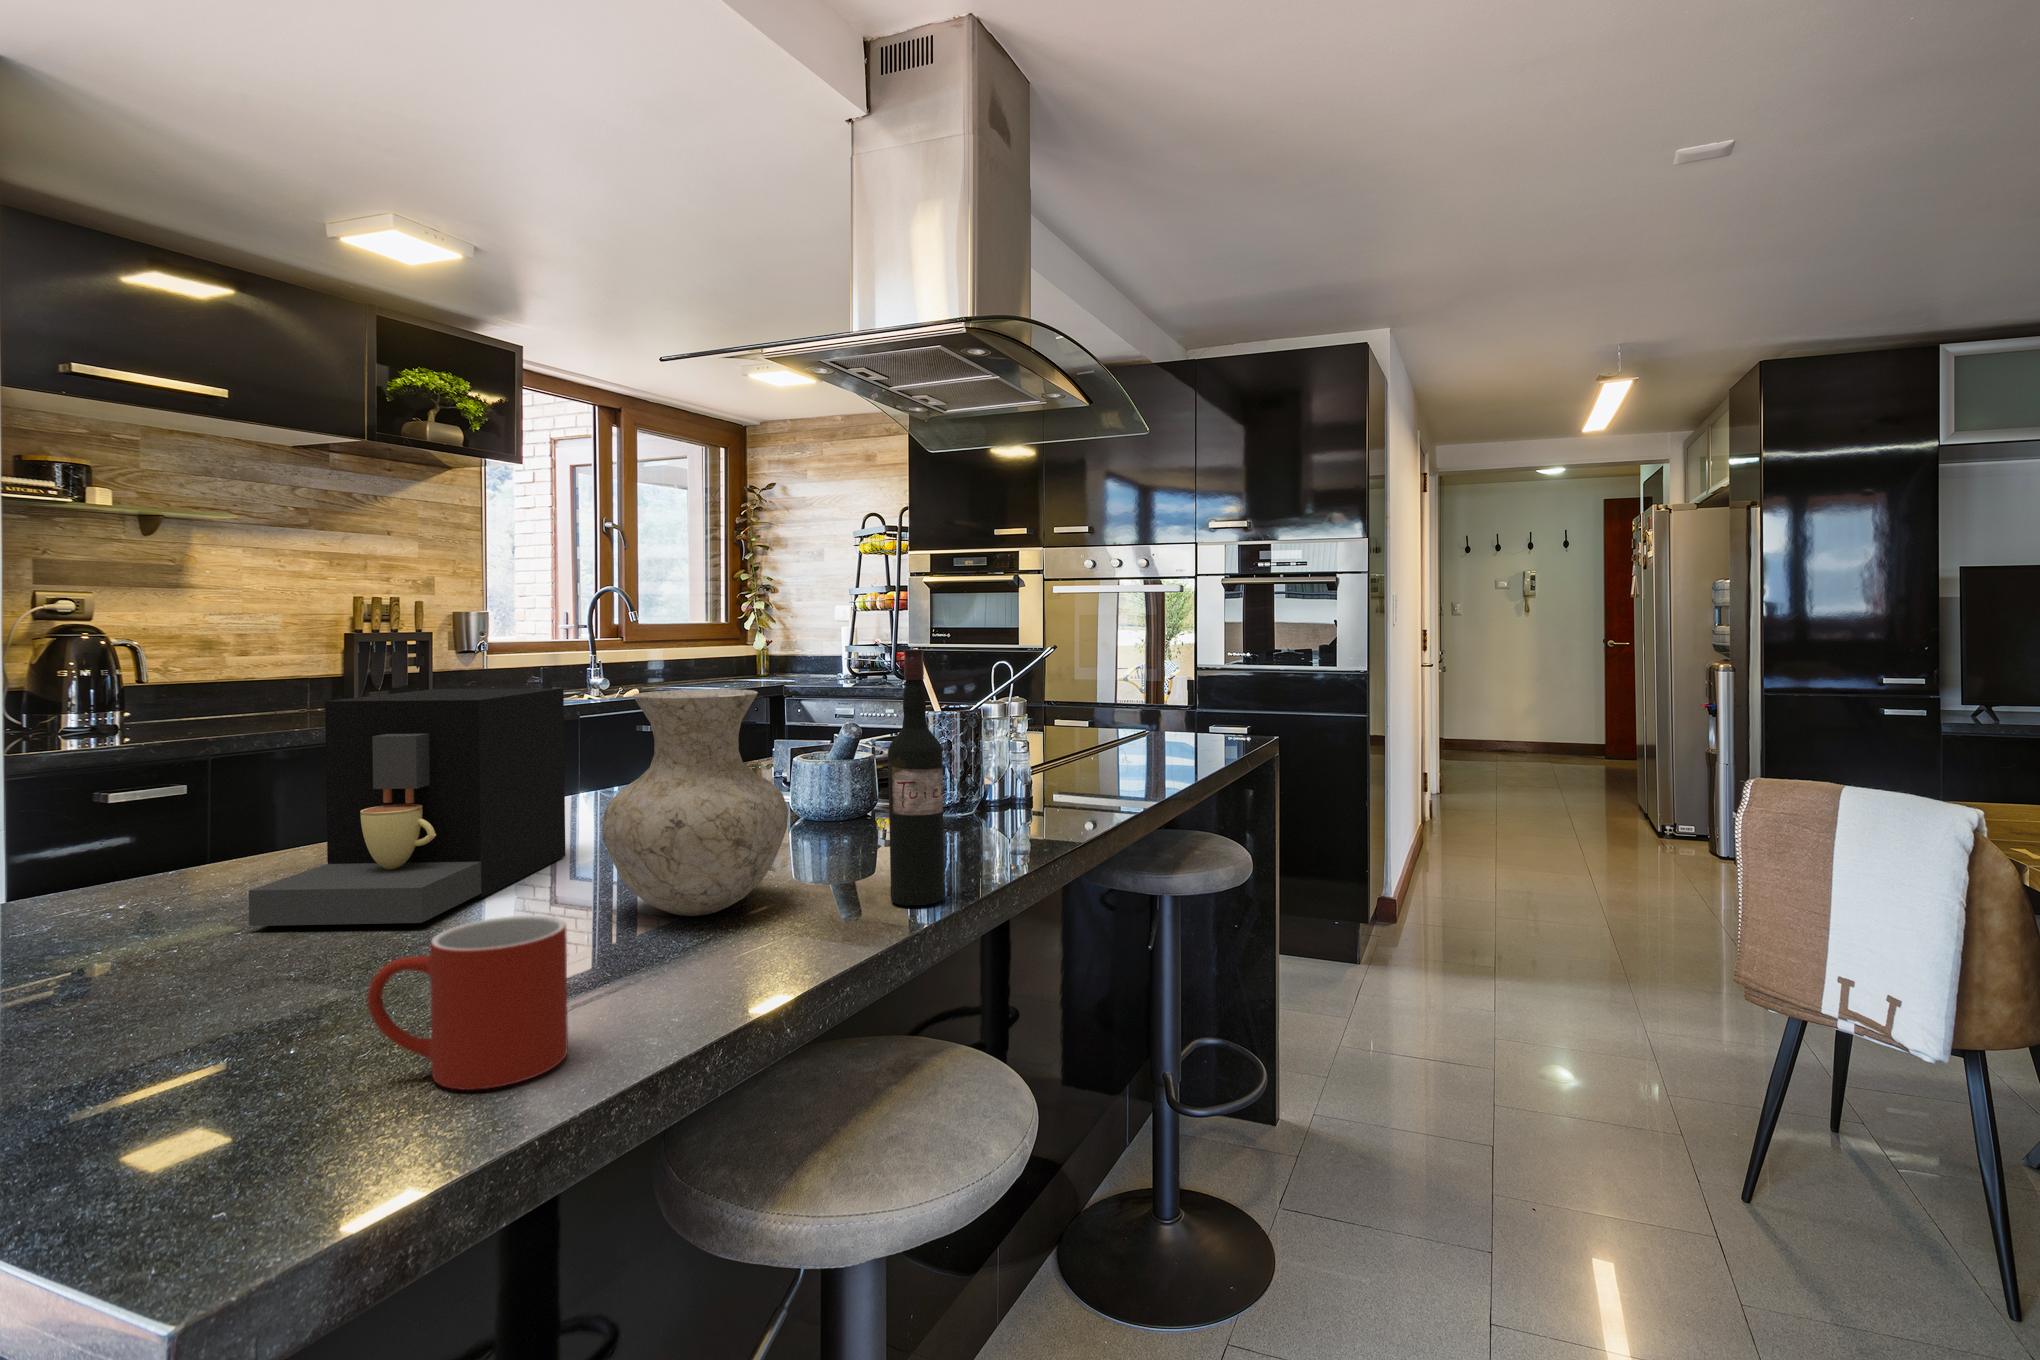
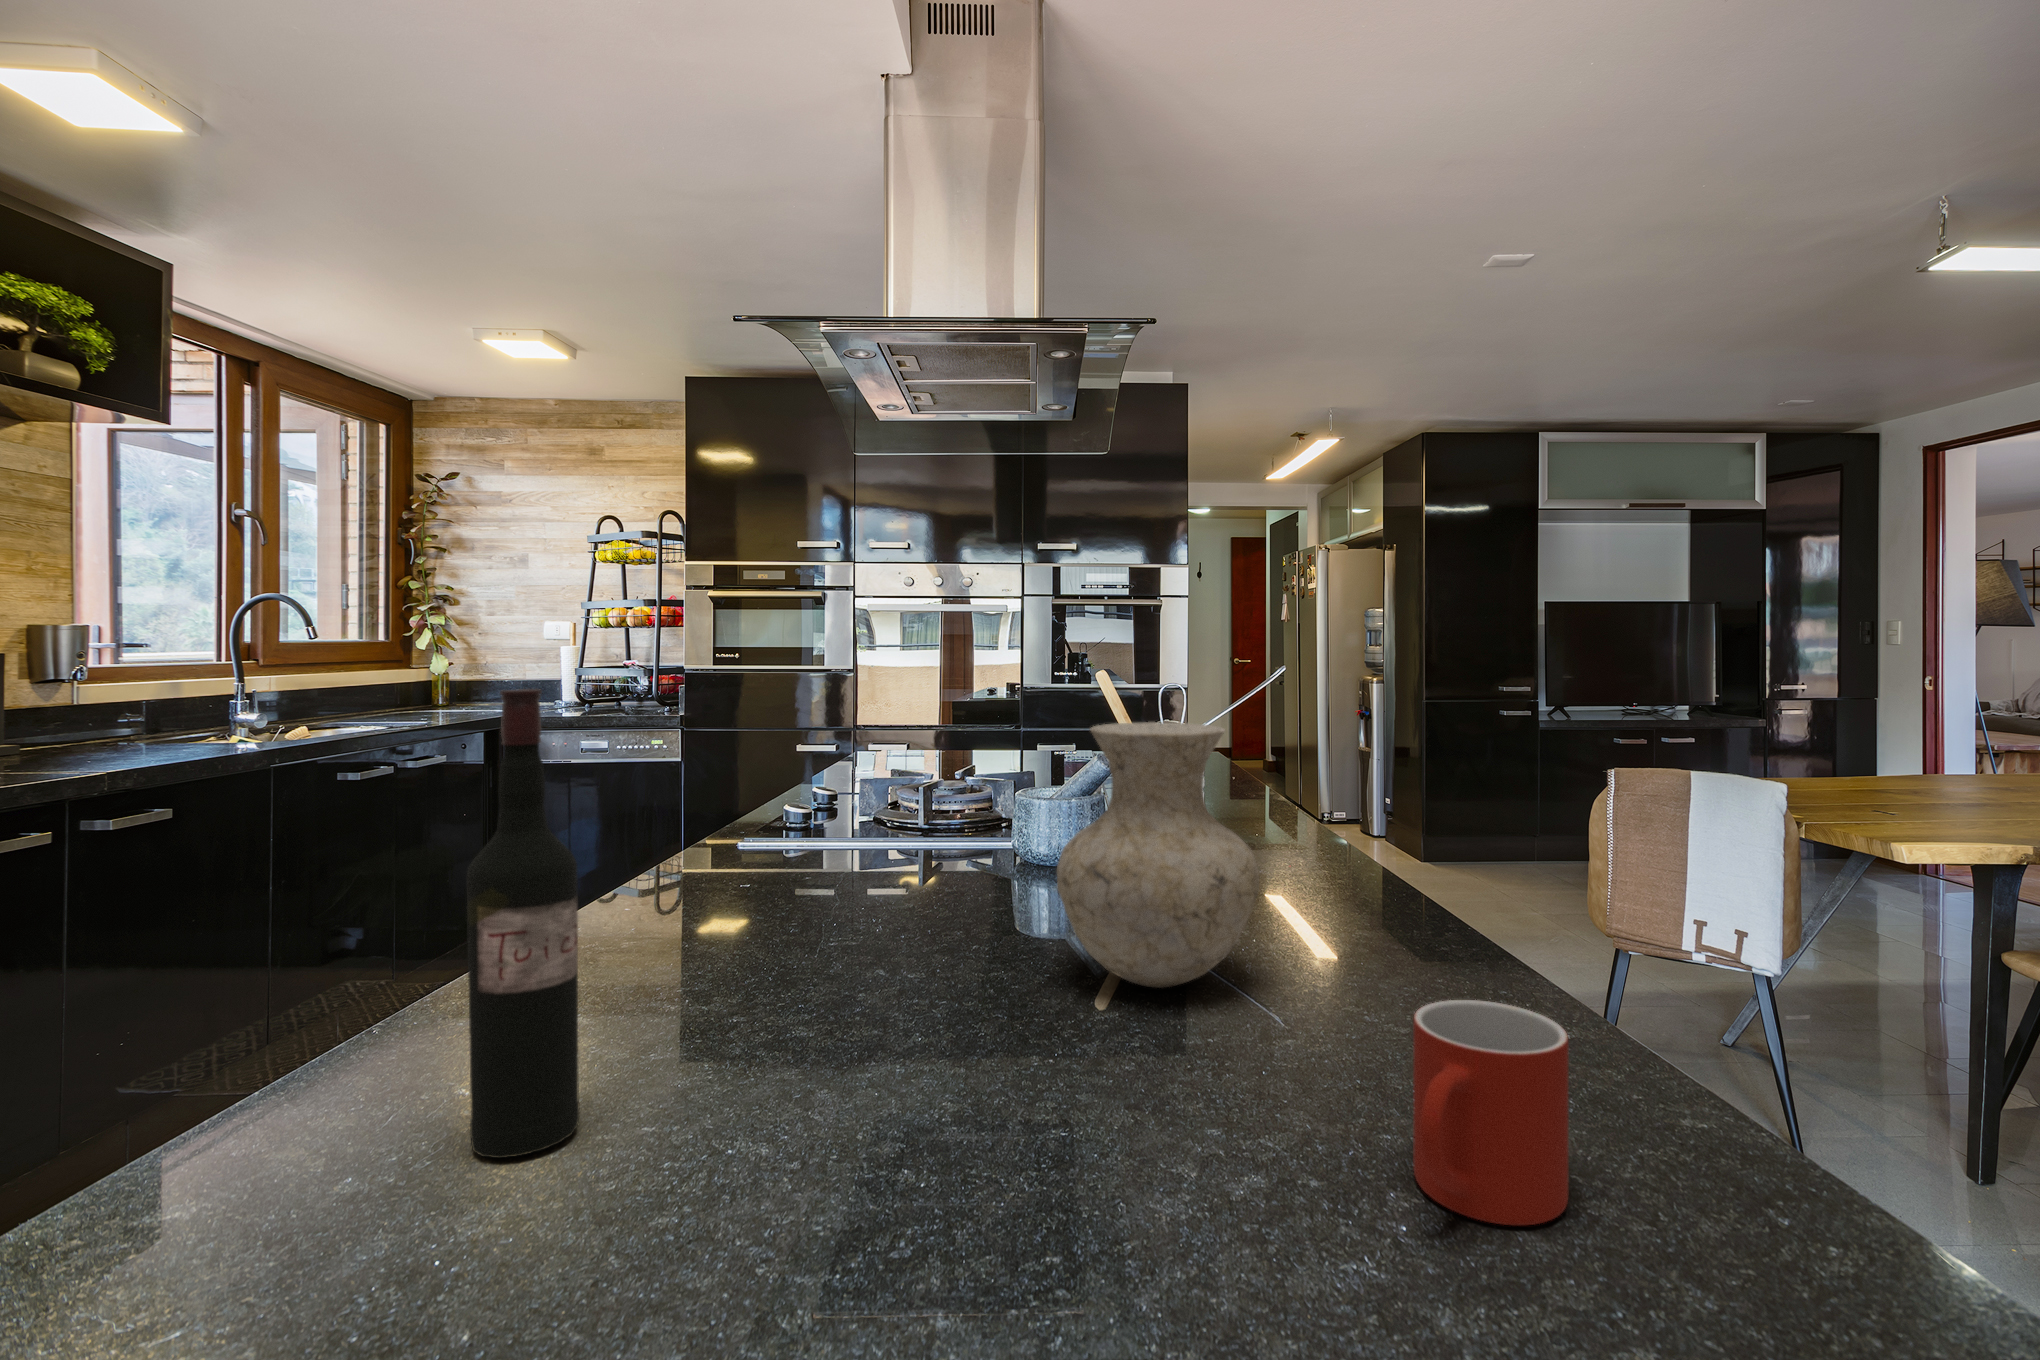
wine bottle: present [888,649,944,905] -> present [467,689,579,1158]
coffee maker: present [249,688,565,926] -> none [648,727,912,1086]

